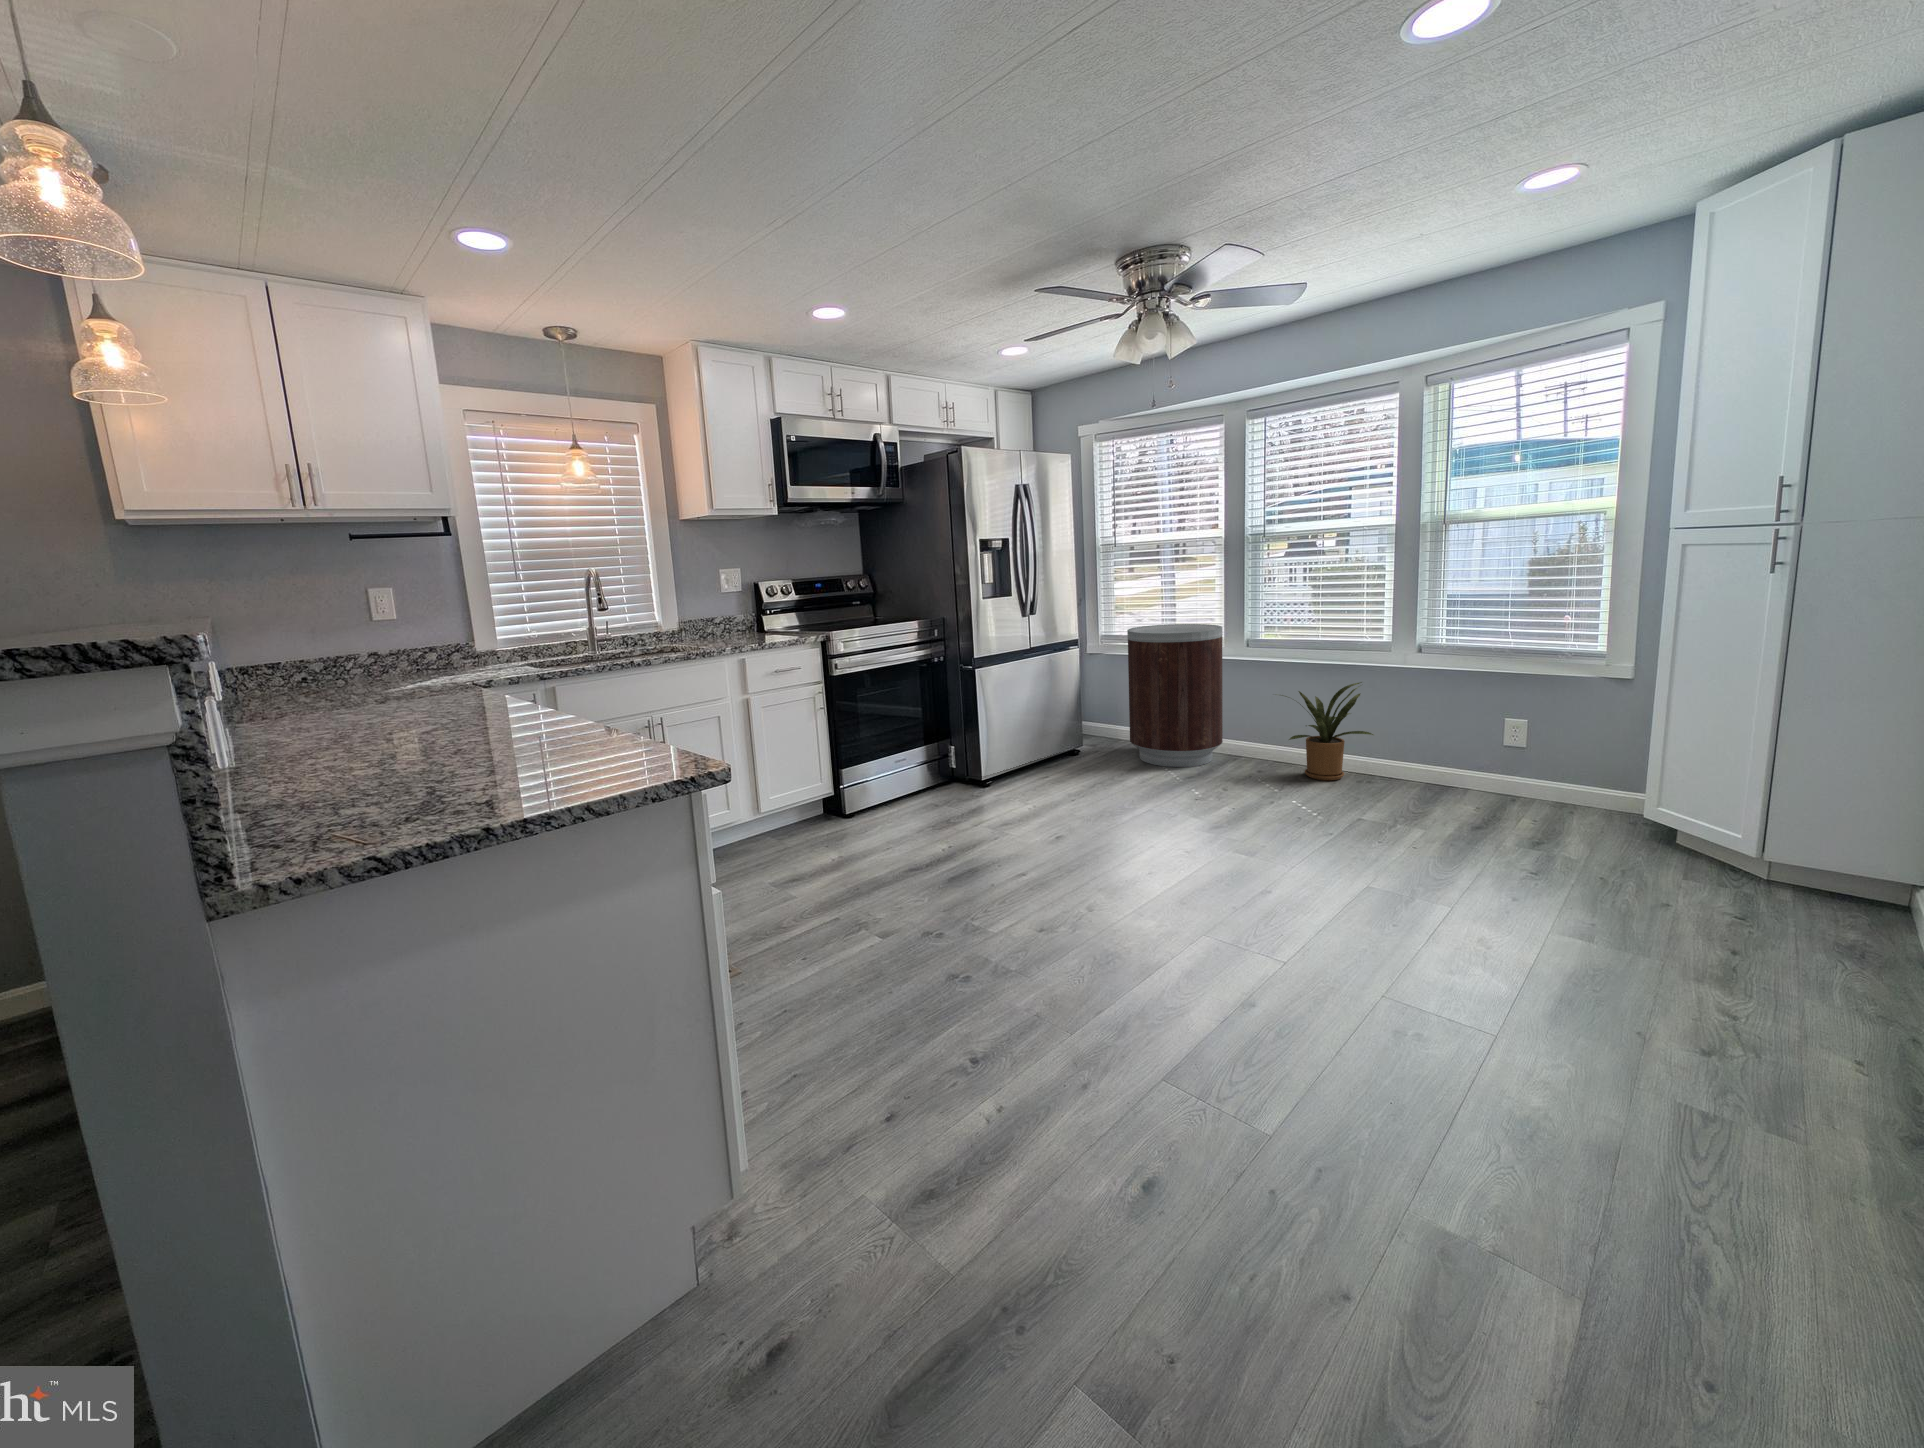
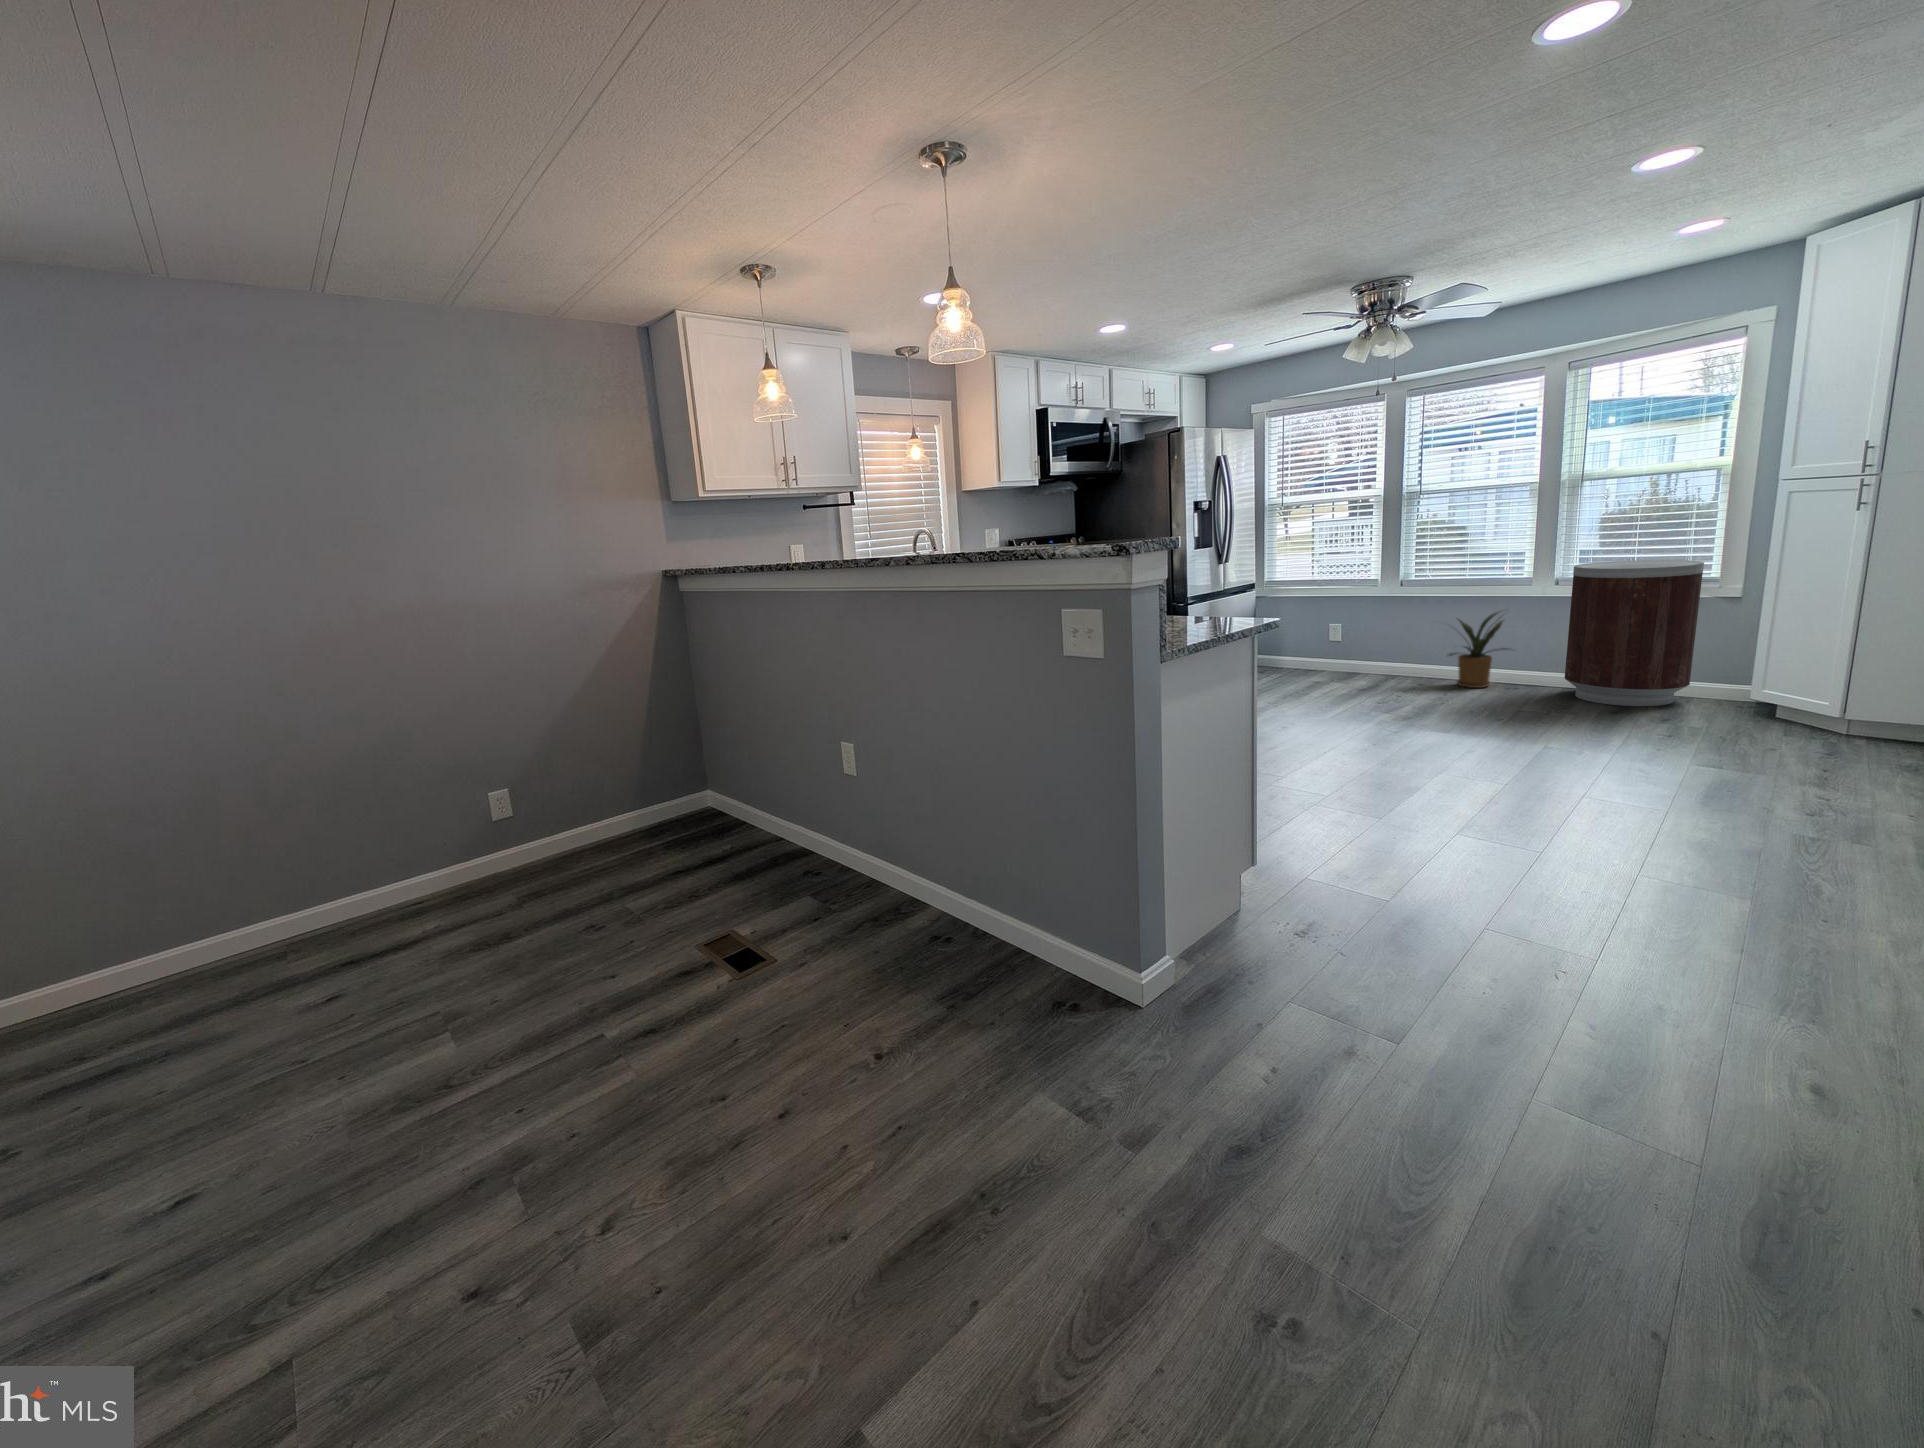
trash can: present [1127,624,1223,767] -> present [1564,560,1704,706]

